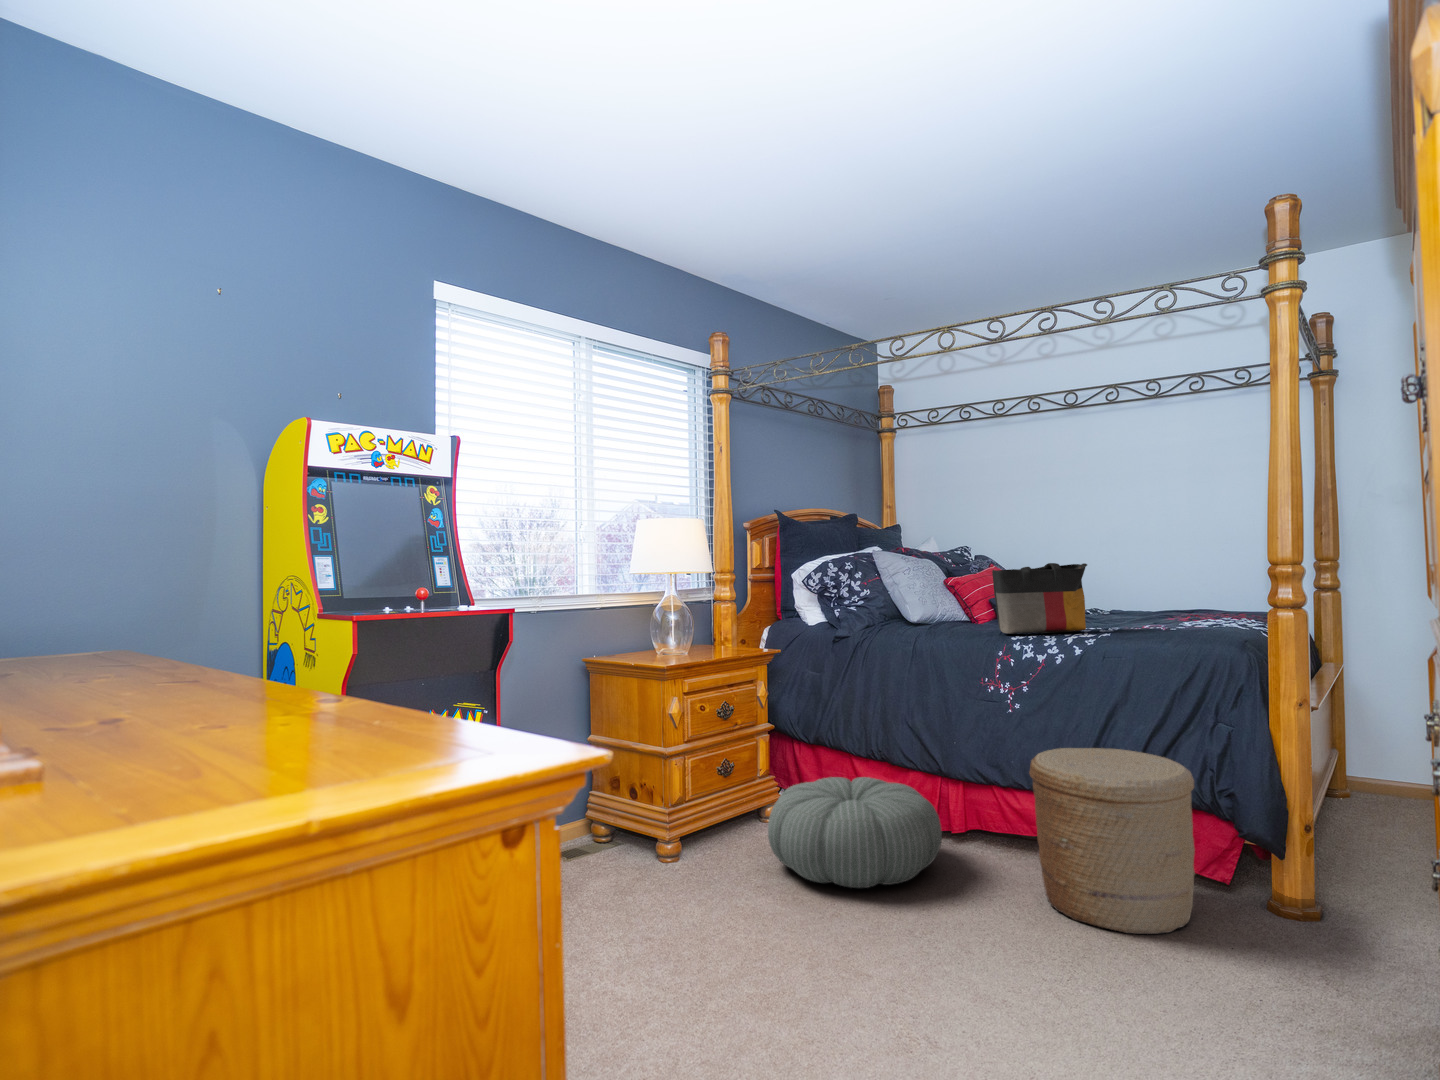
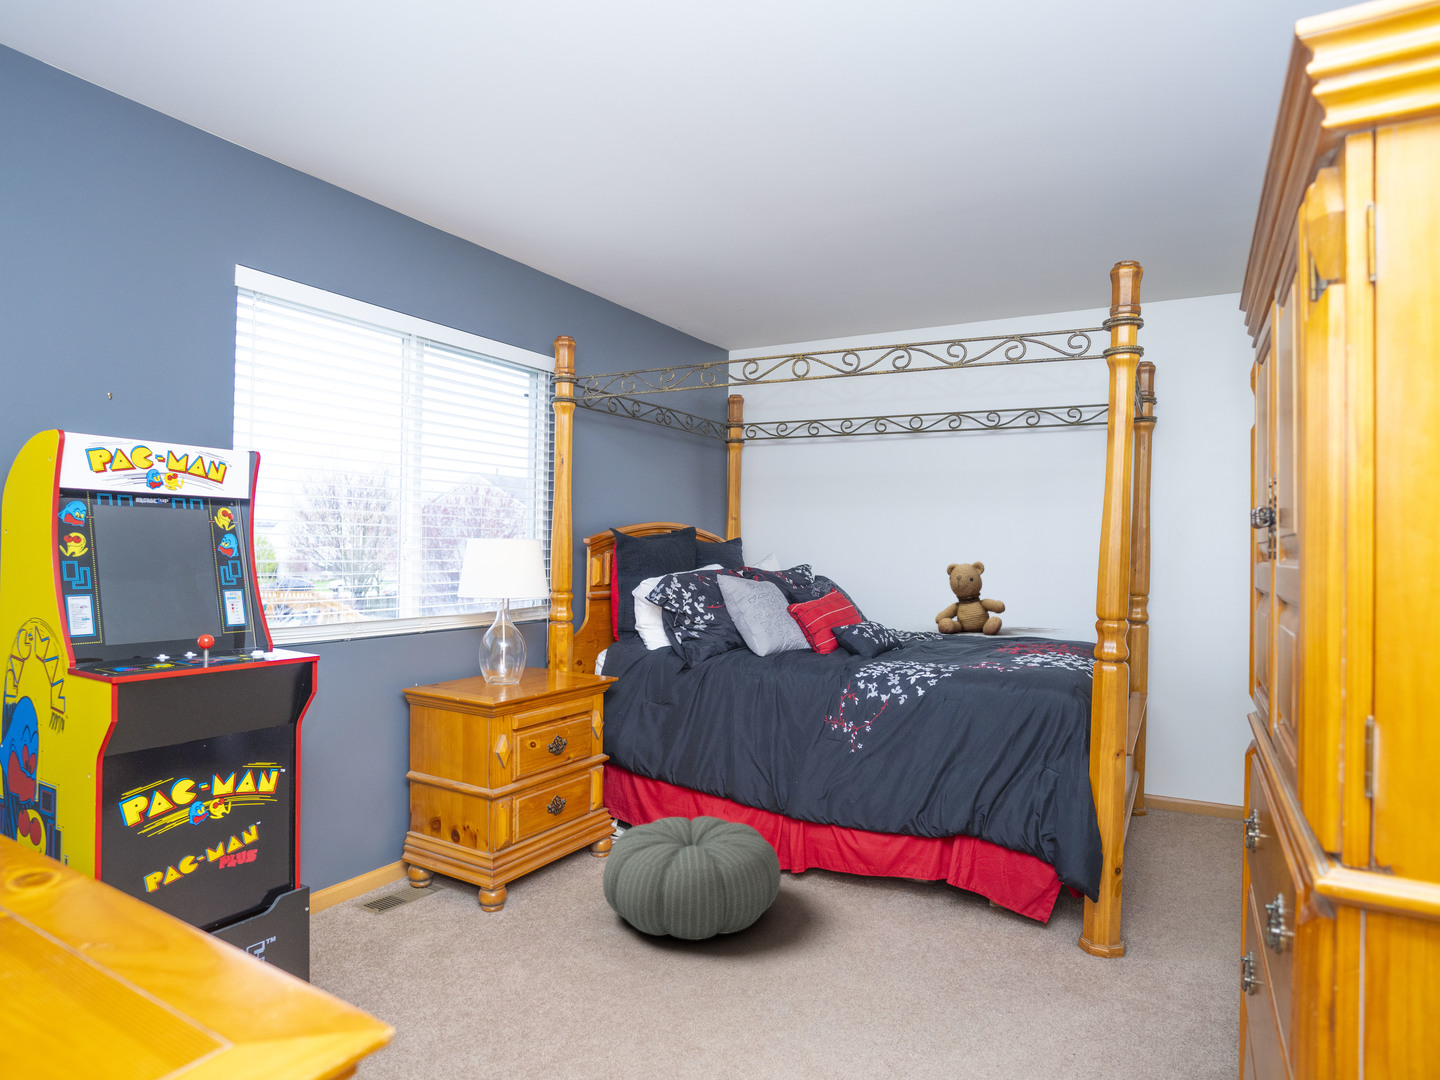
teddy bear: none [1102,534,1179,609] -> present [935,561,1005,635]
tote bag: present [992,563,1087,634] -> none [839,600,929,669]
woven basket: present [1029,748,1195,934] -> none [869,788,1019,976]

